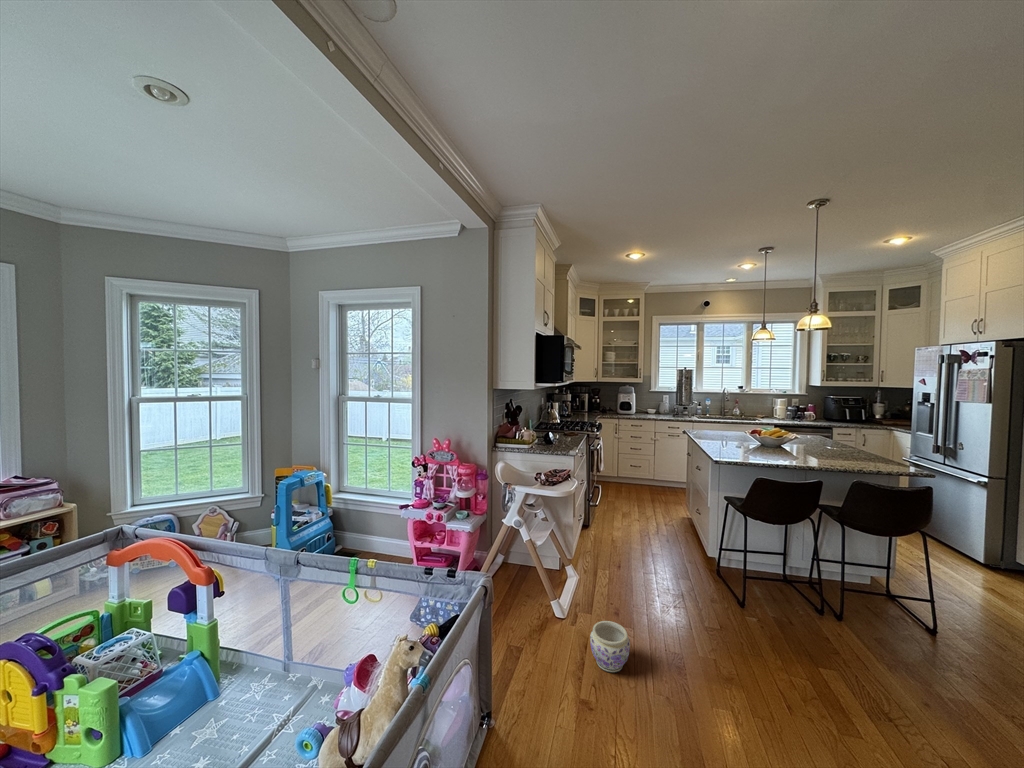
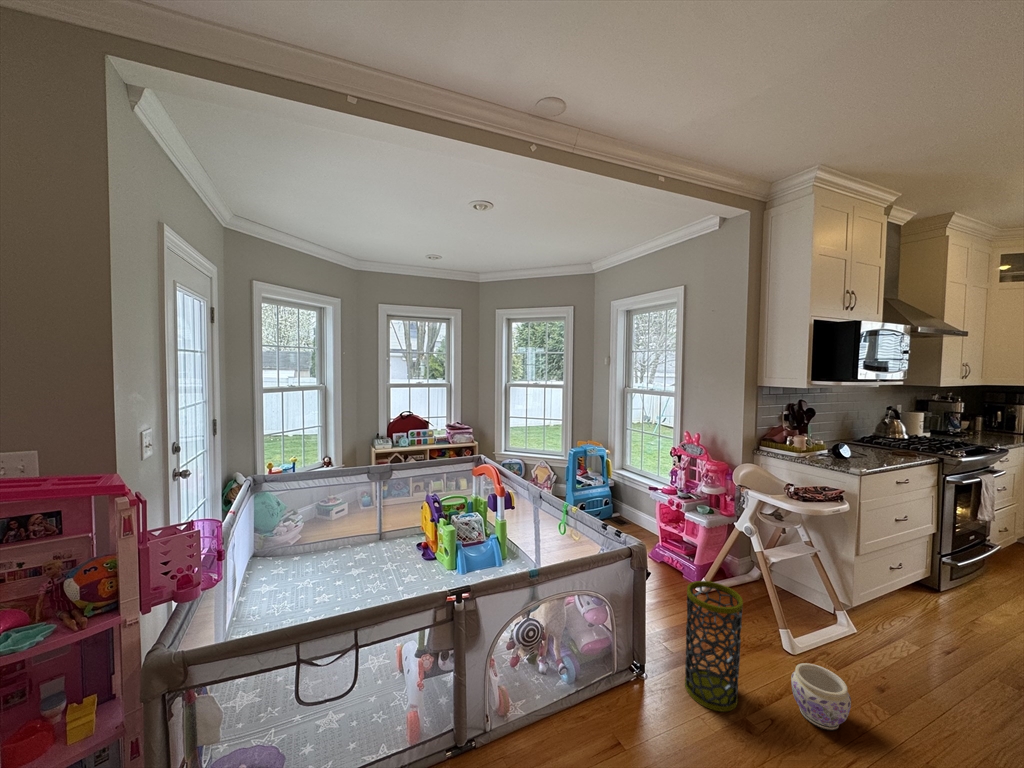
trash can: none [523,590,572,721] -> present [685,581,743,712]

